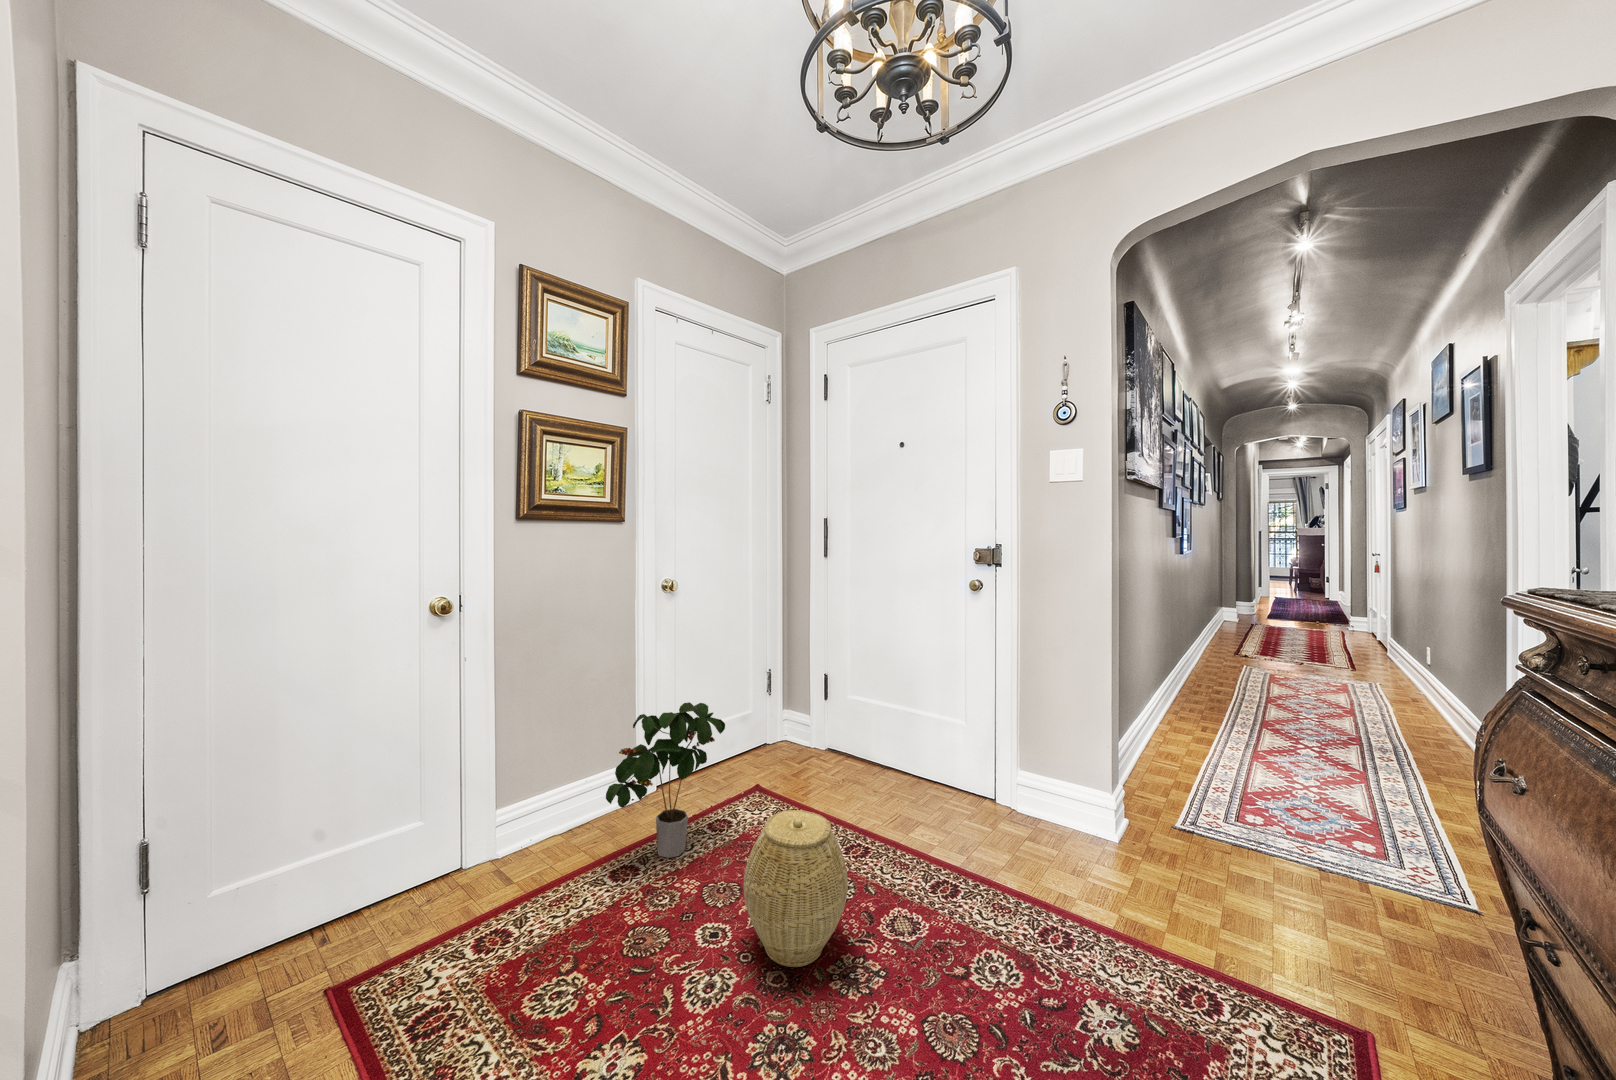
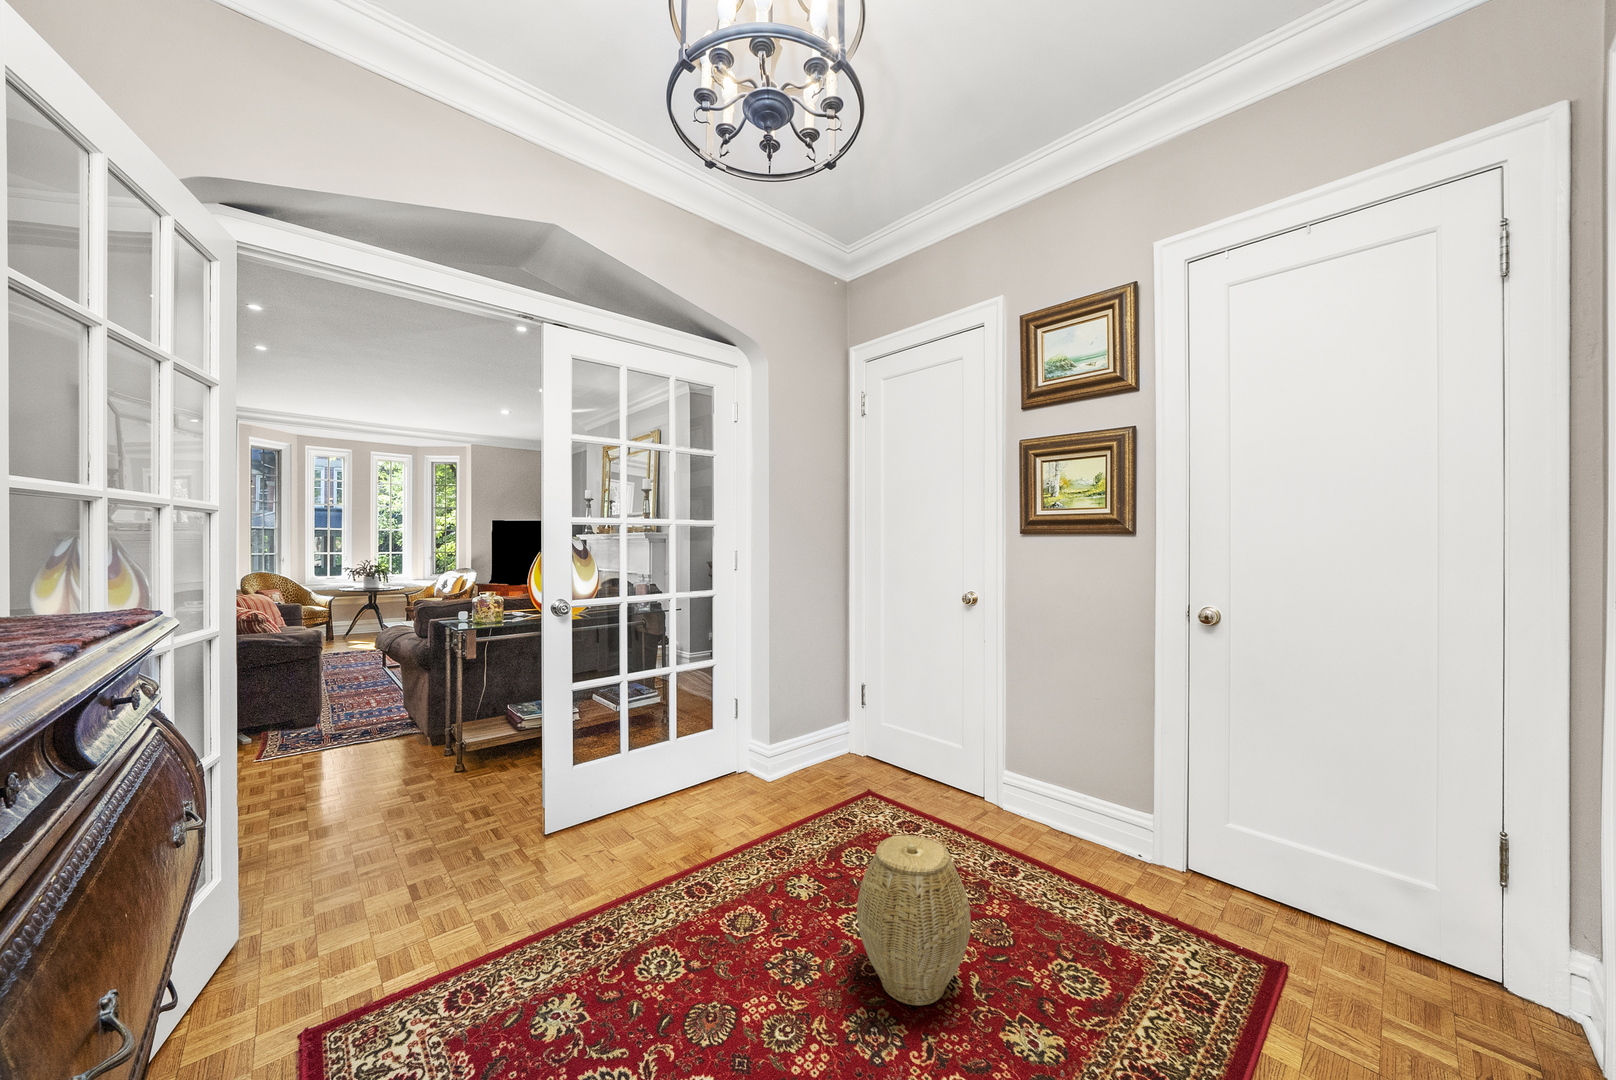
potted plant: present [606,702,725,858] -> none [987,730,1133,906]

